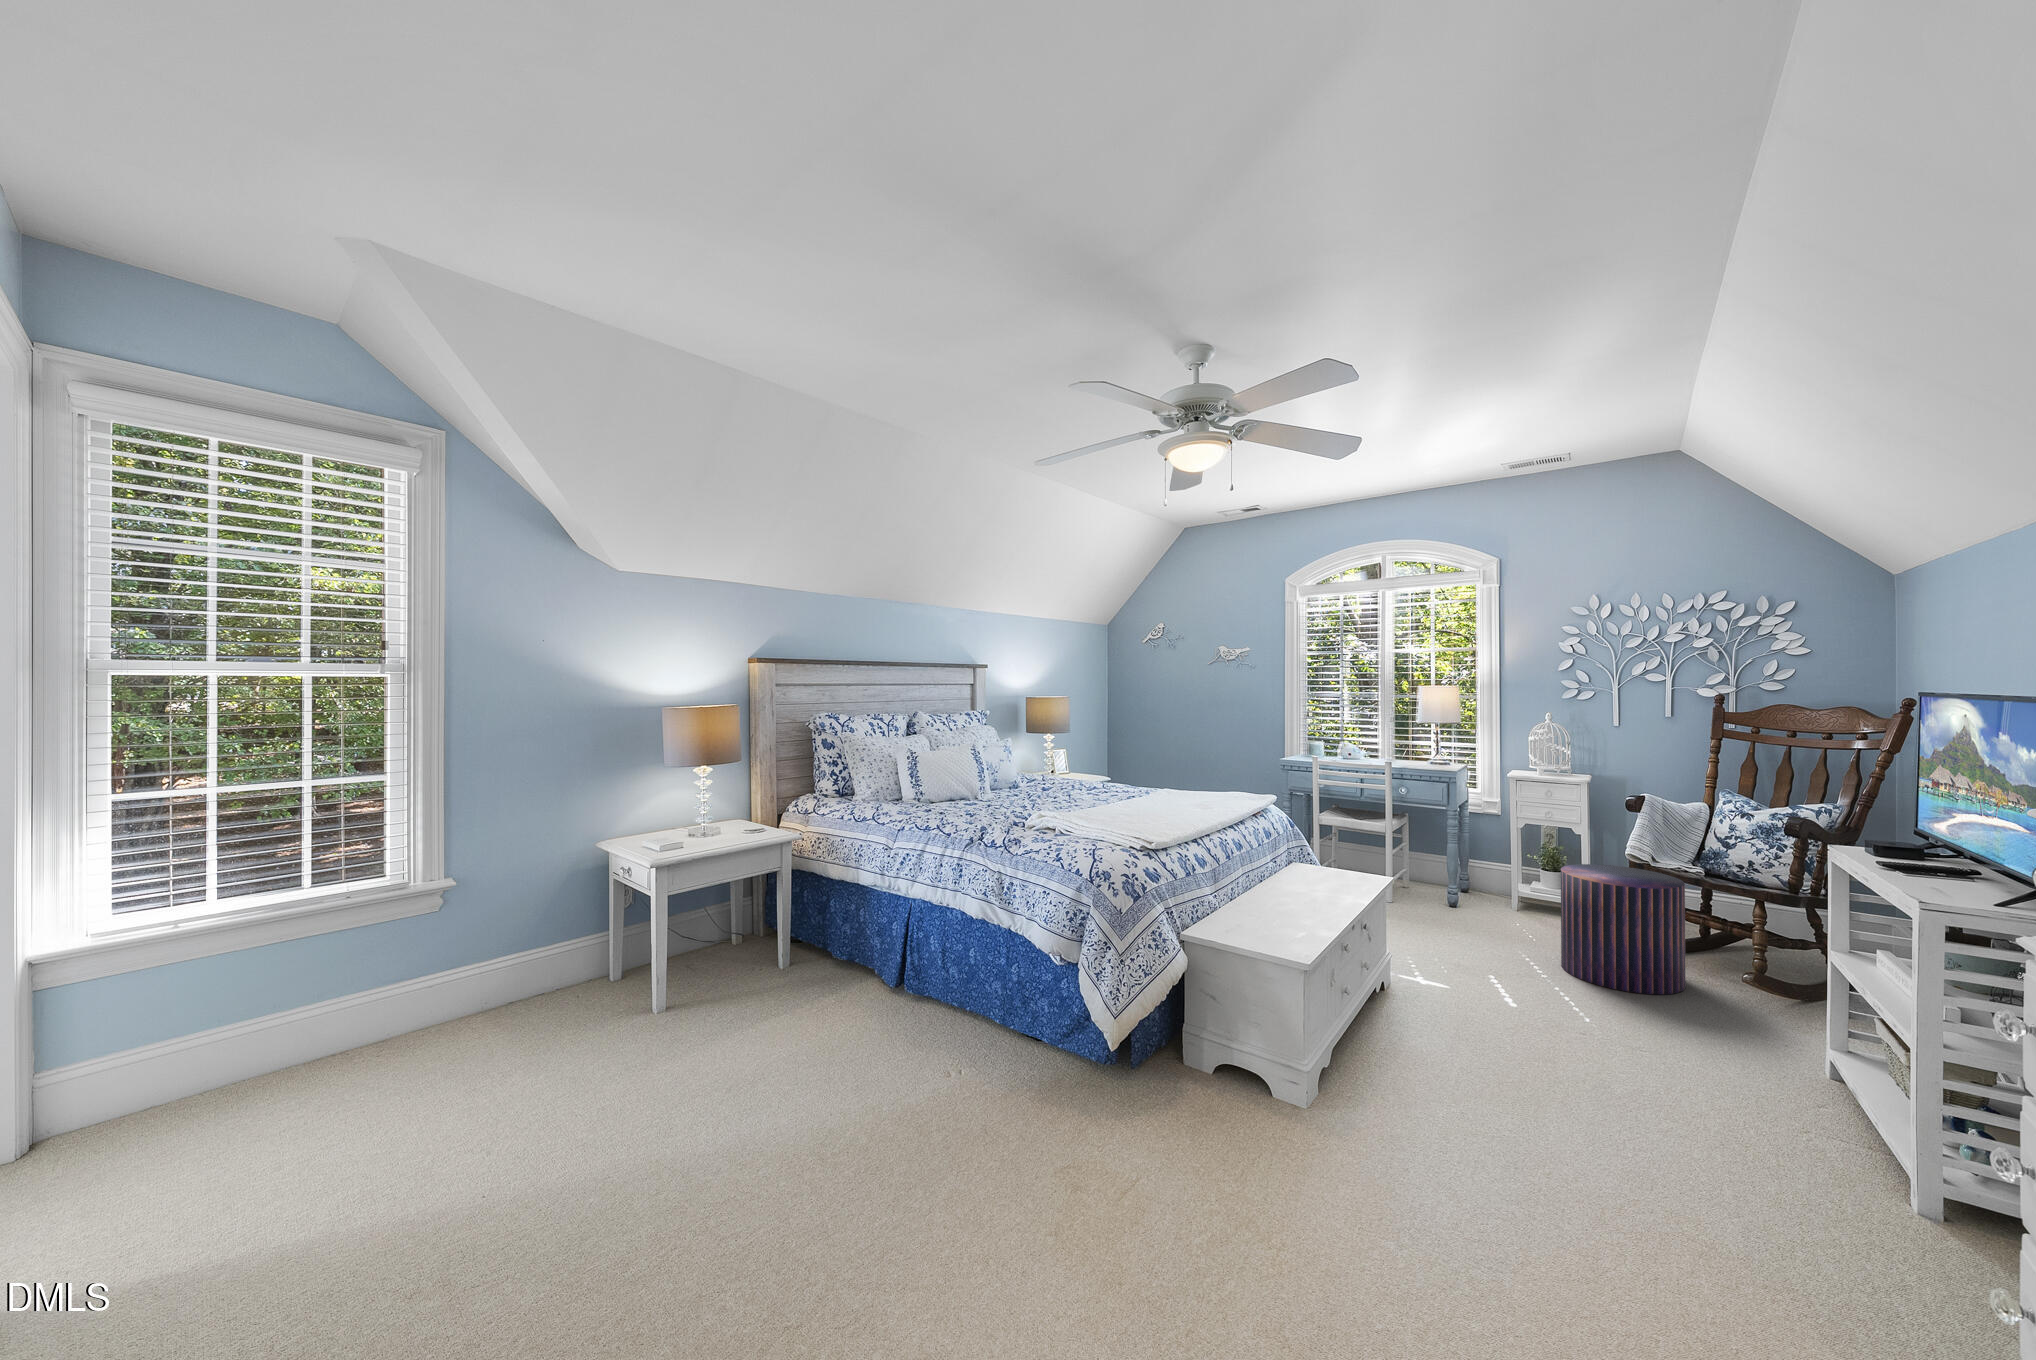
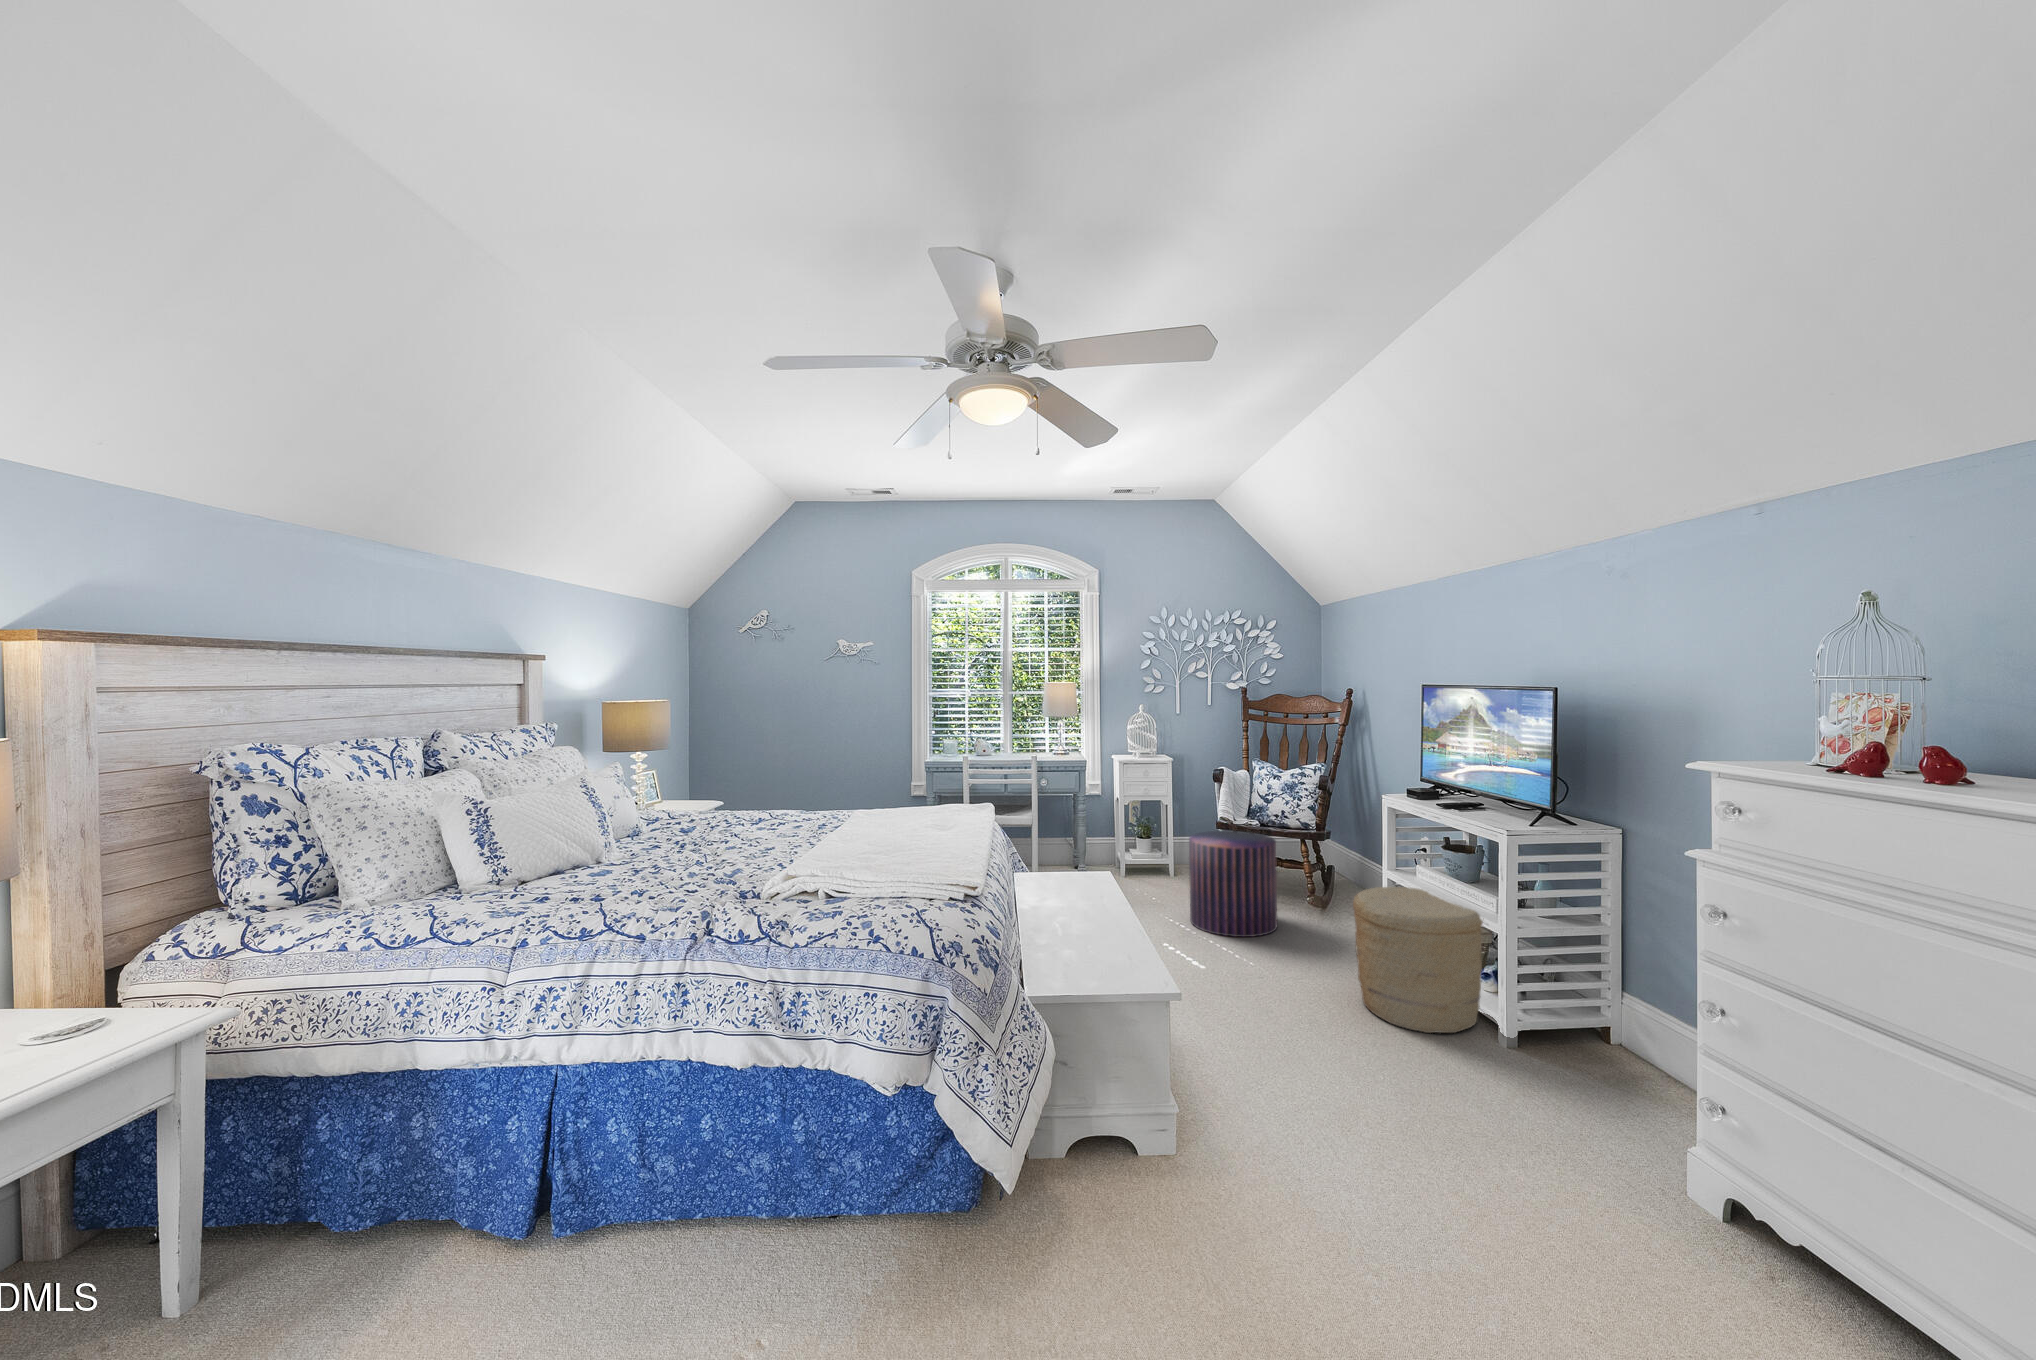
woven basket: none [1667,947,1866,1141] -> present [1353,887,1483,1033]

